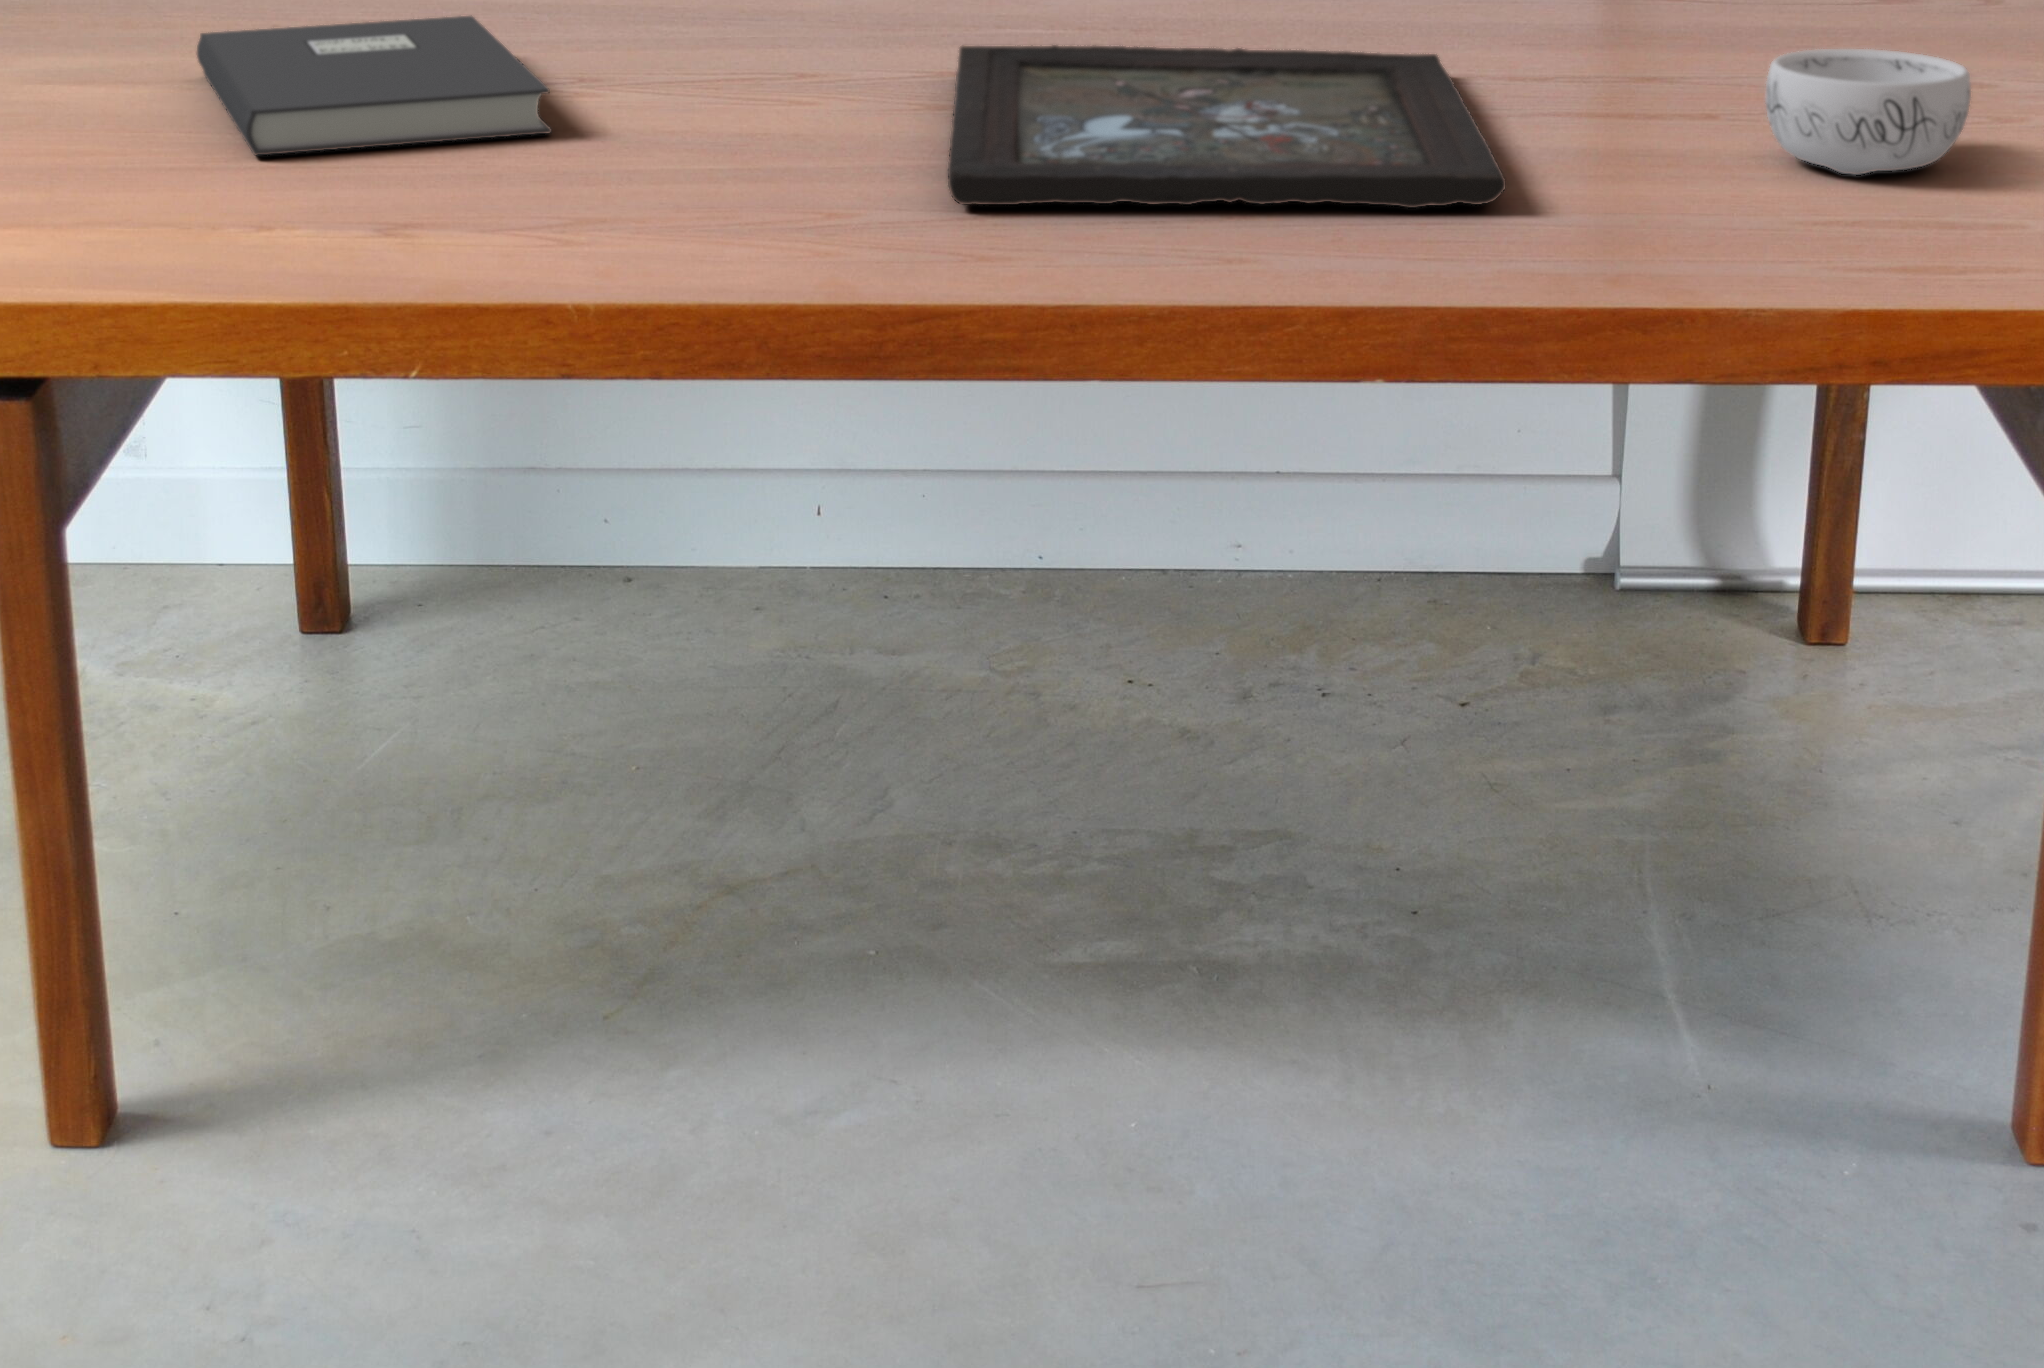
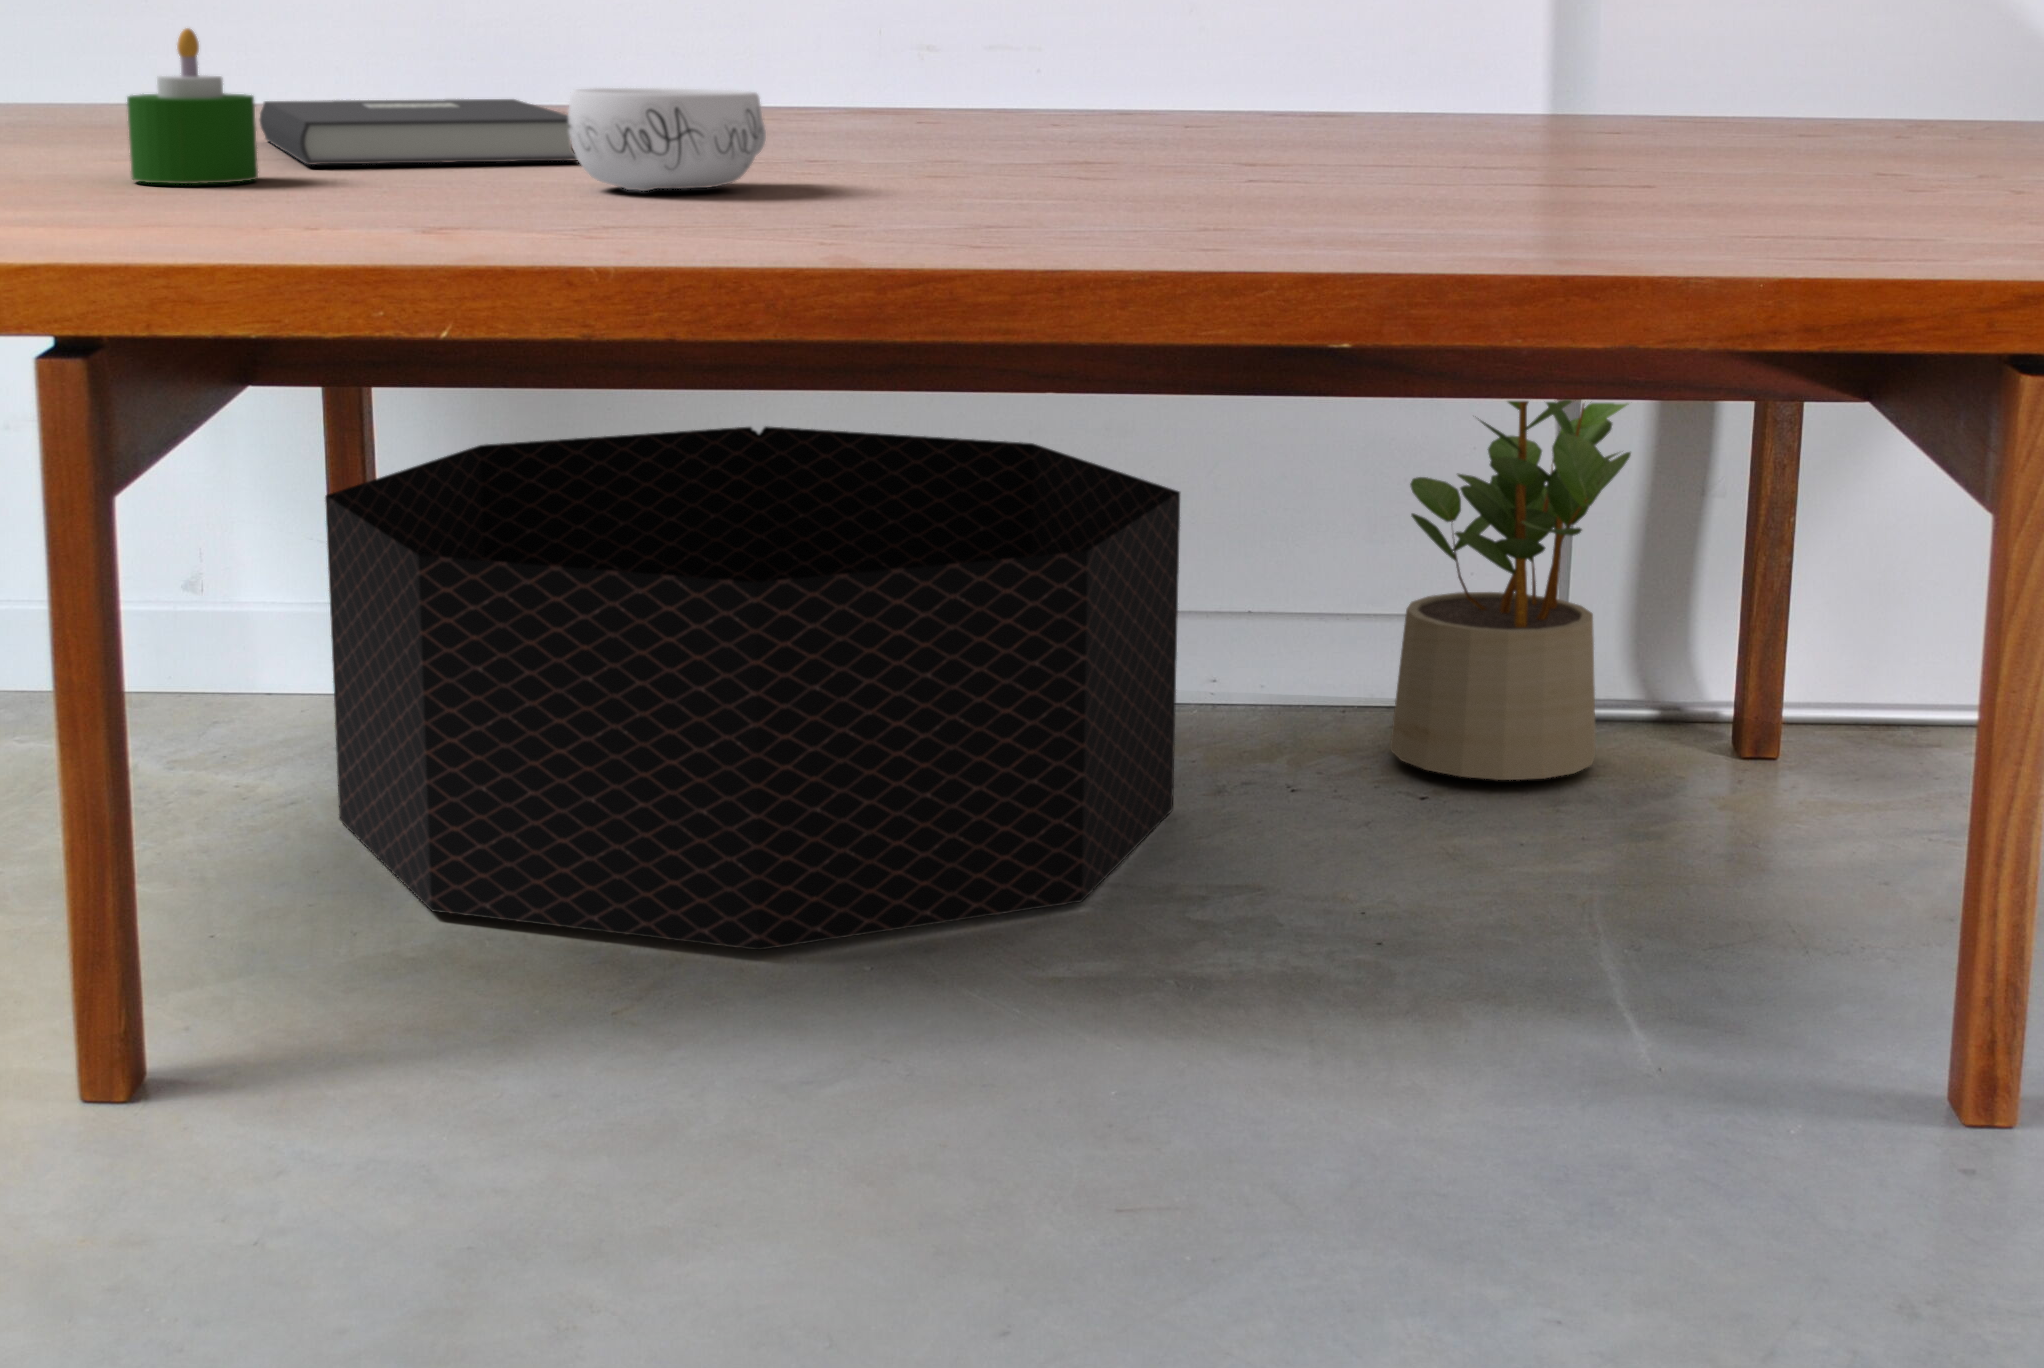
candle: none [61,40,205,215] -> present [127,28,258,184]
tray: present [948,45,1506,208] -> none [946,118,1461,191]
decorative bowl: present [1765,49,1971,175] -> present [568,88,766,191]
potted plant: none [1429,107,1702,682] -> present [1390,400,1631,780]
basket: none [278,279,1202,934] -> present [325,427,1180,950]

